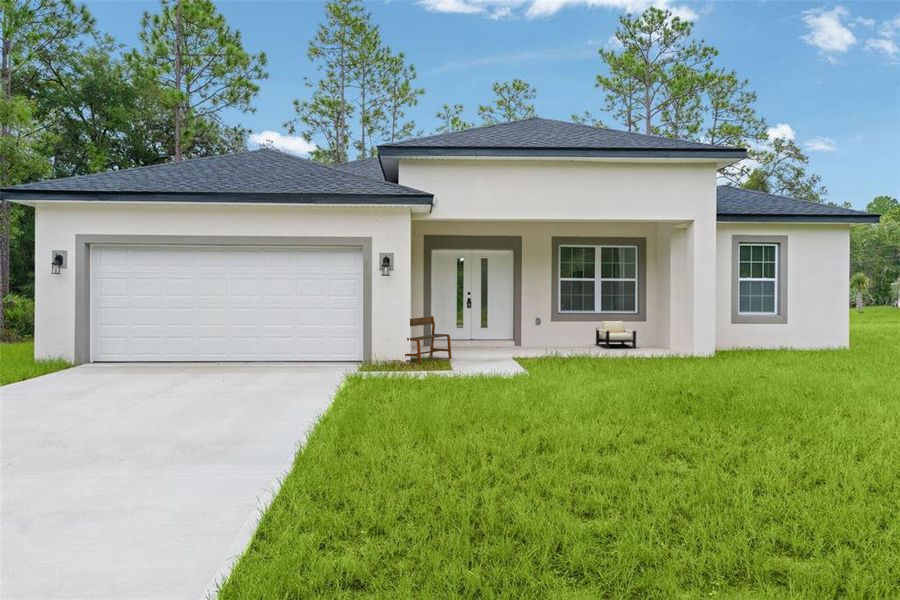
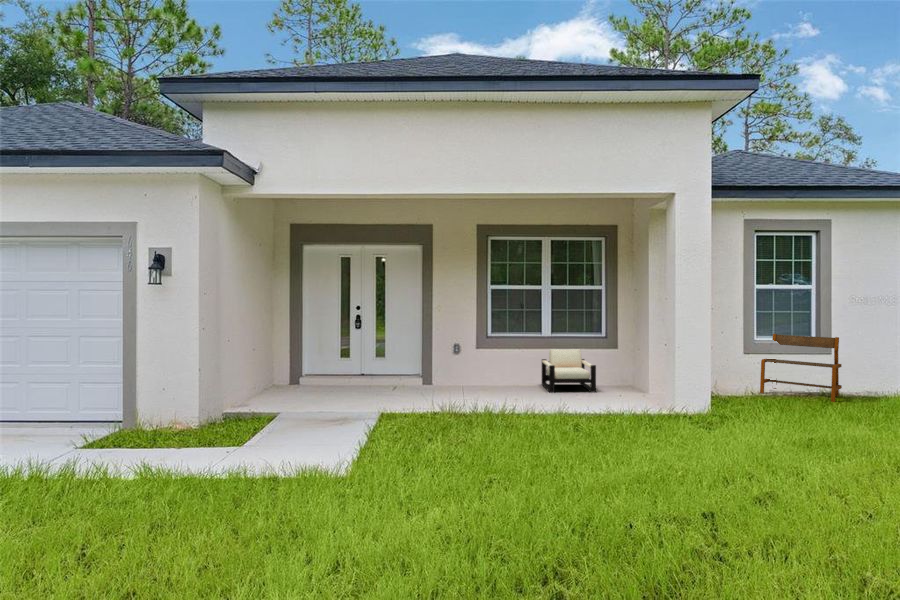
bench: present [405,316,451,365] -> present [760,334,842,402]

